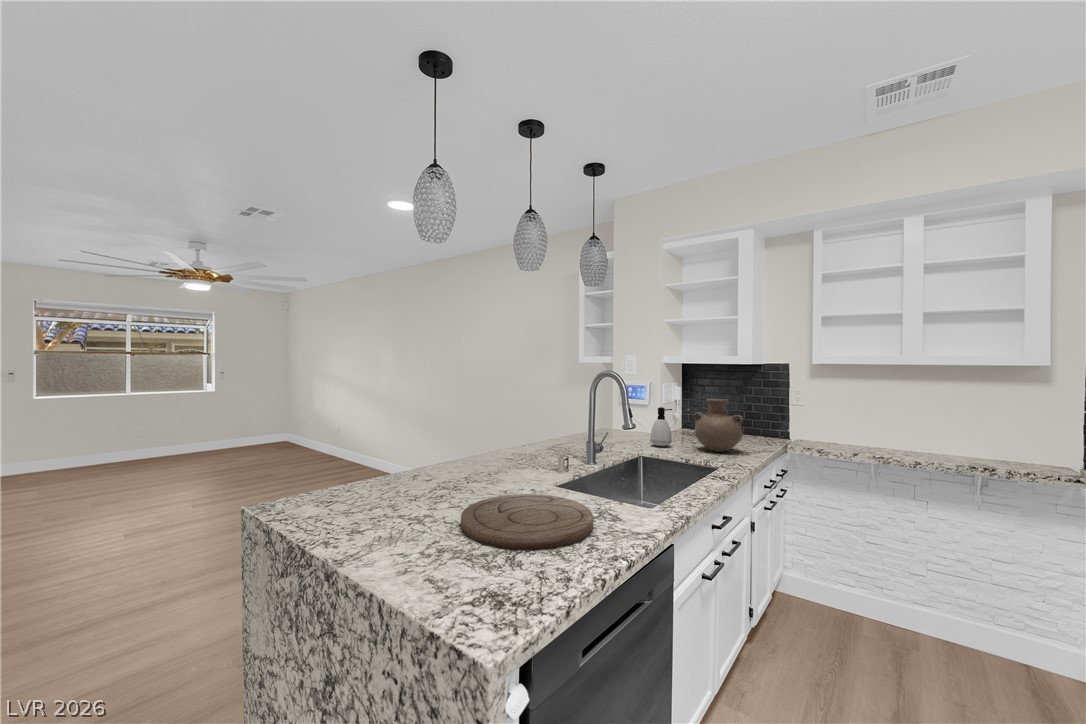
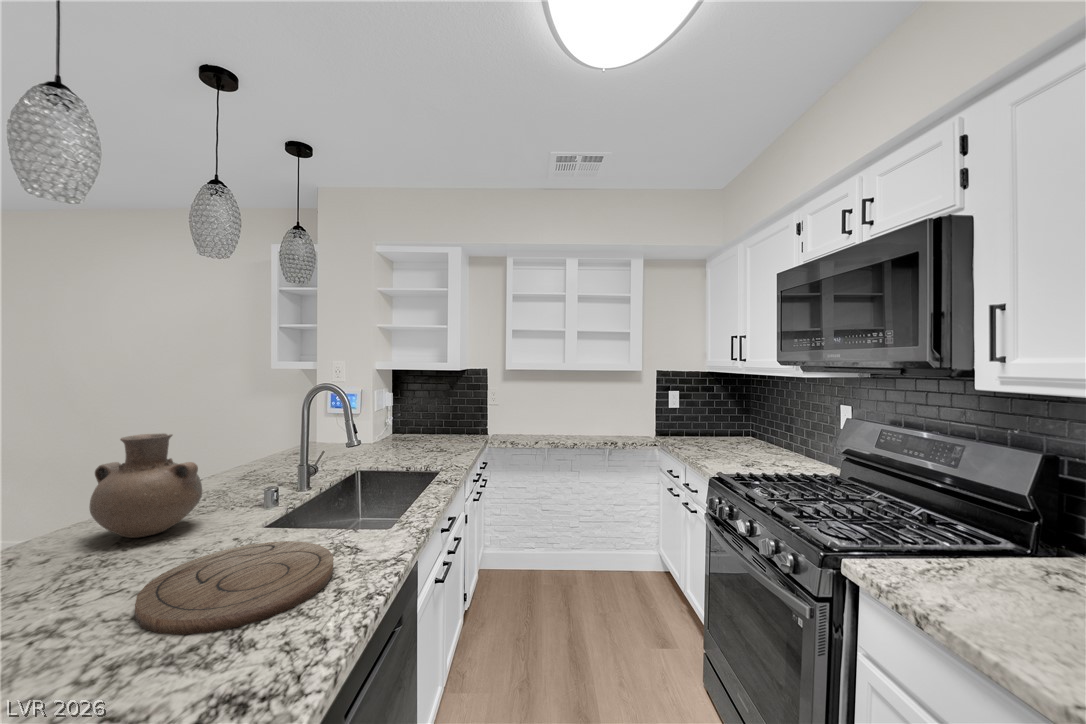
vase: present [693,399,743,452] -> present [89,434,202,538]
soap dispenser: present [650,407,672,446] -> none [366,417,389,456]

